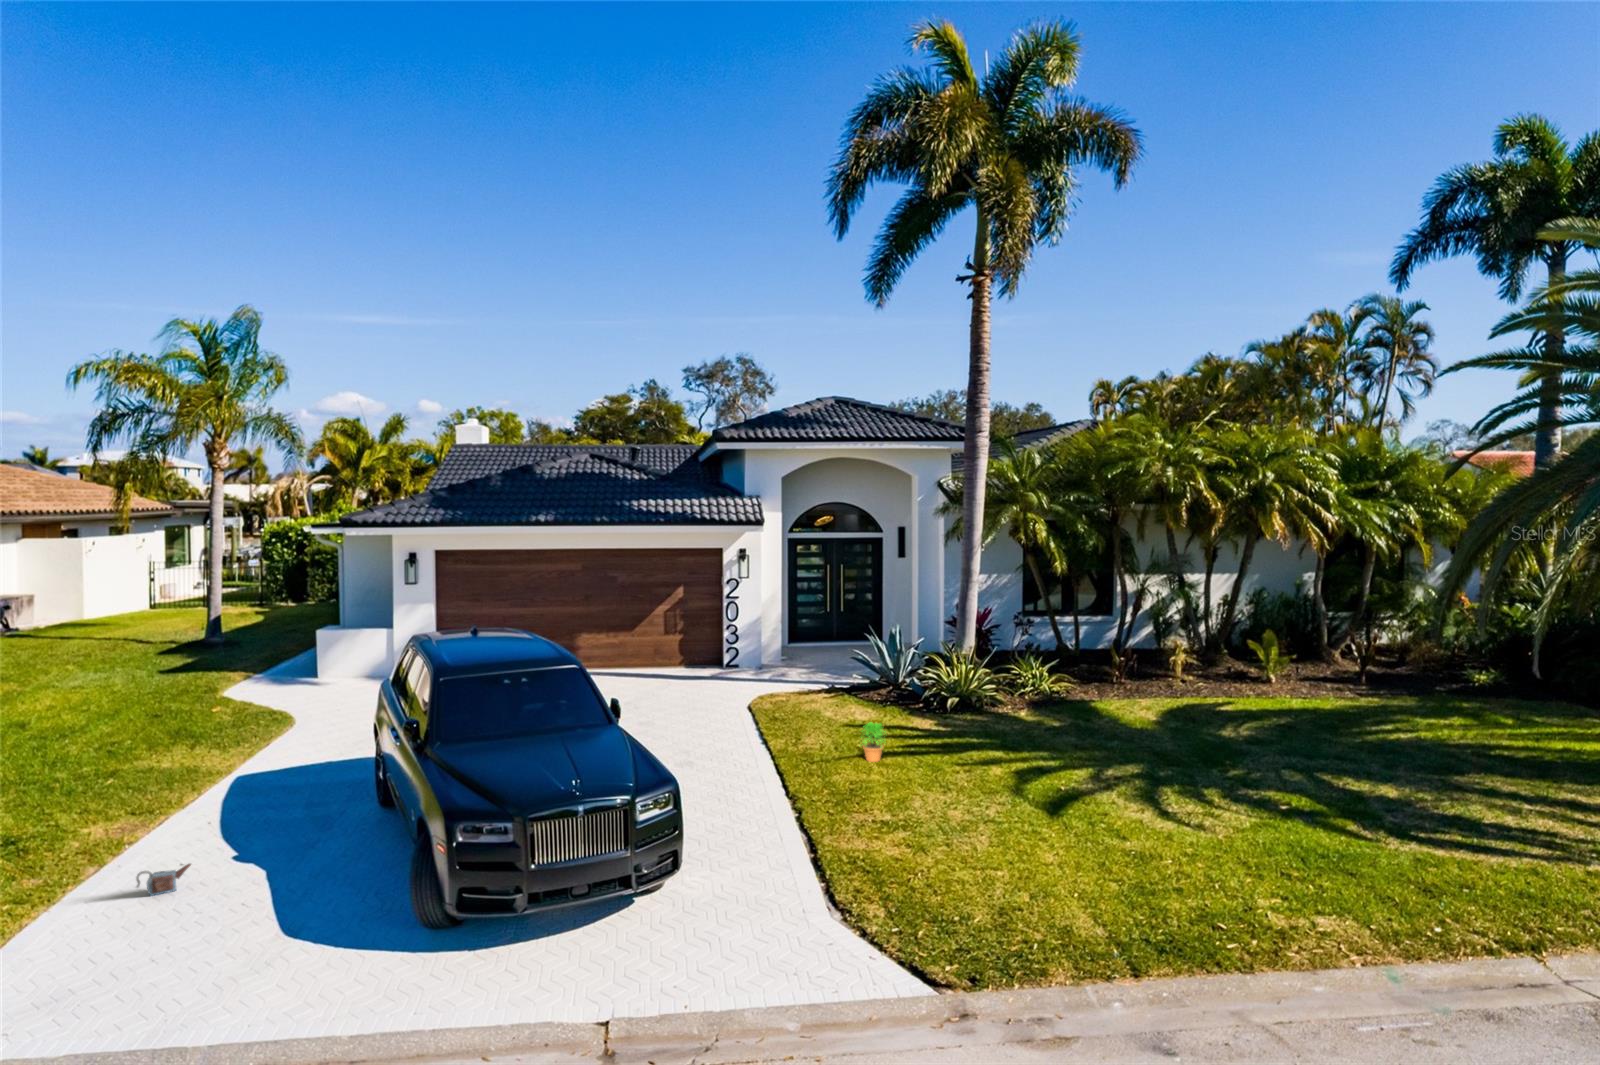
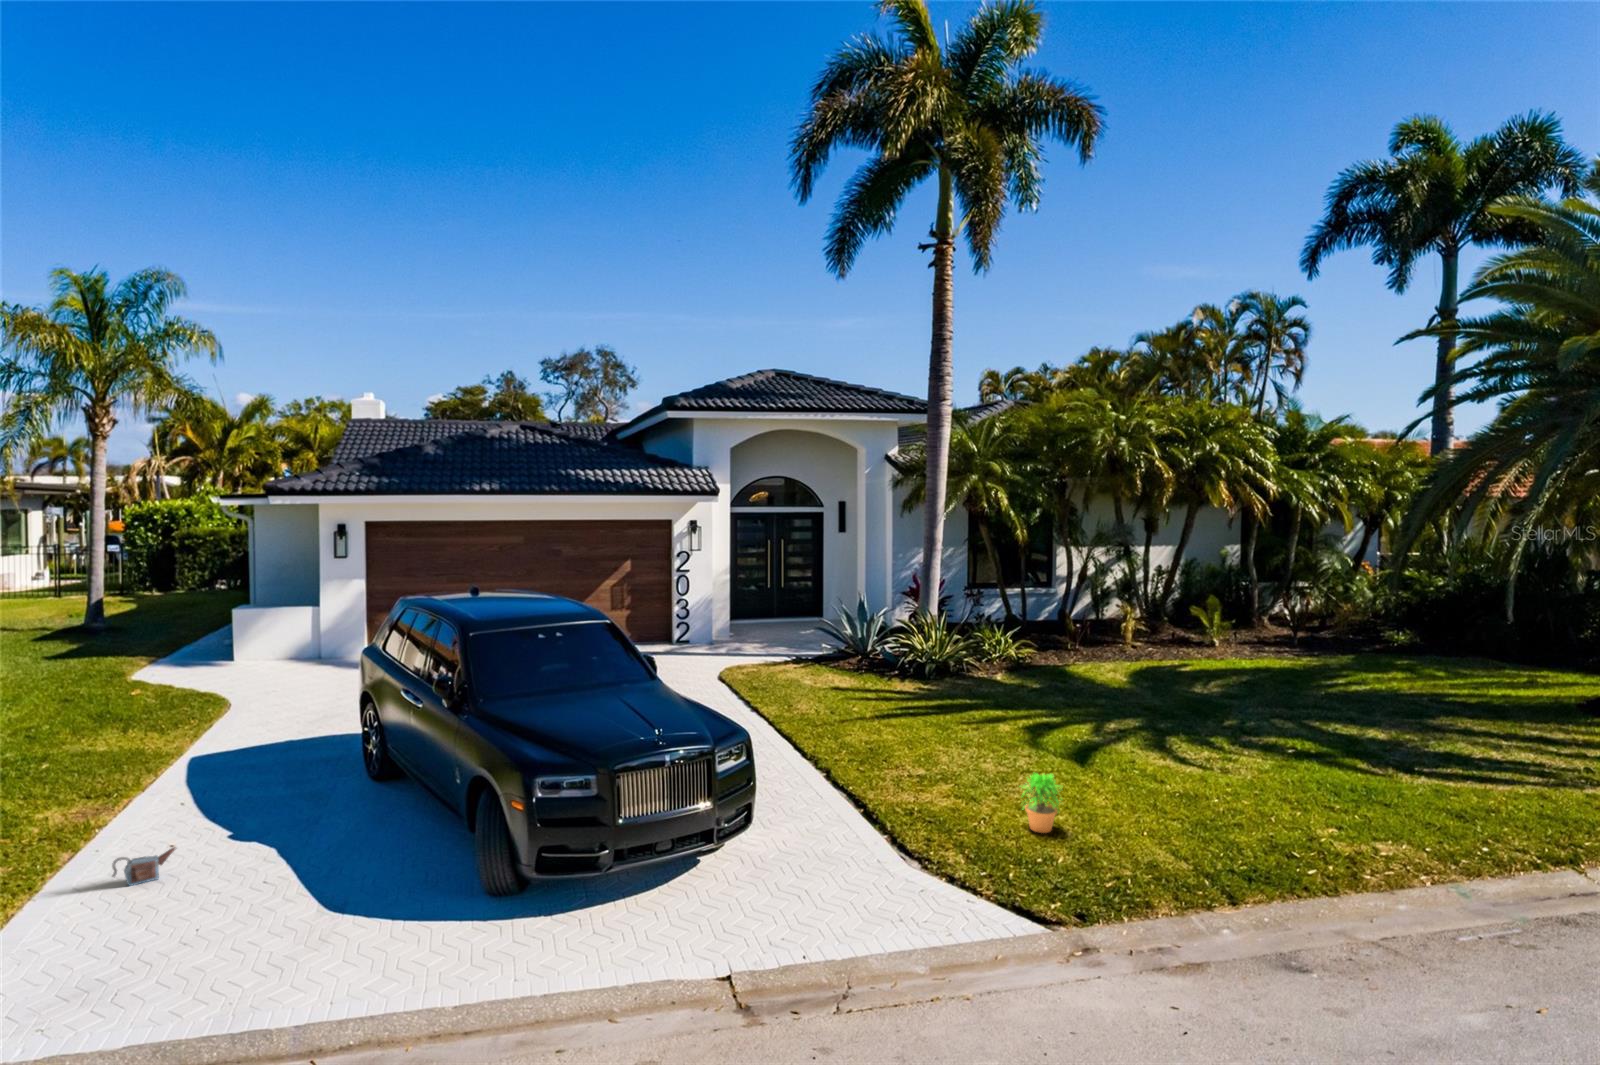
potted plant: present [861,722,886,762] -> present [1023,773,1059,833]

